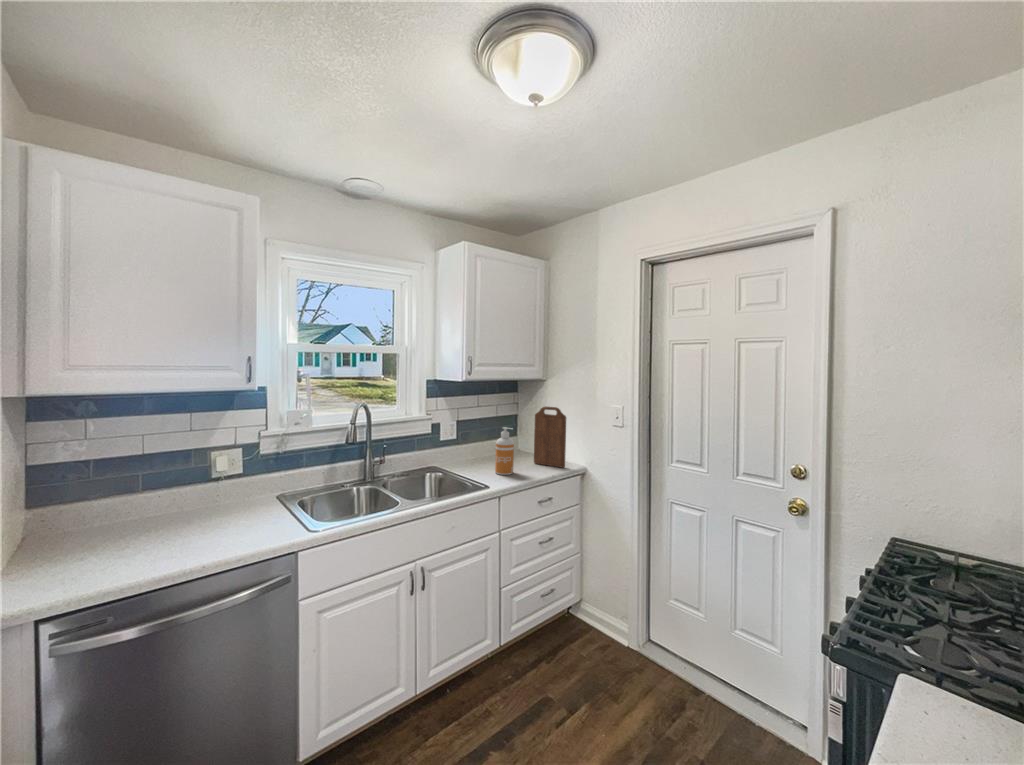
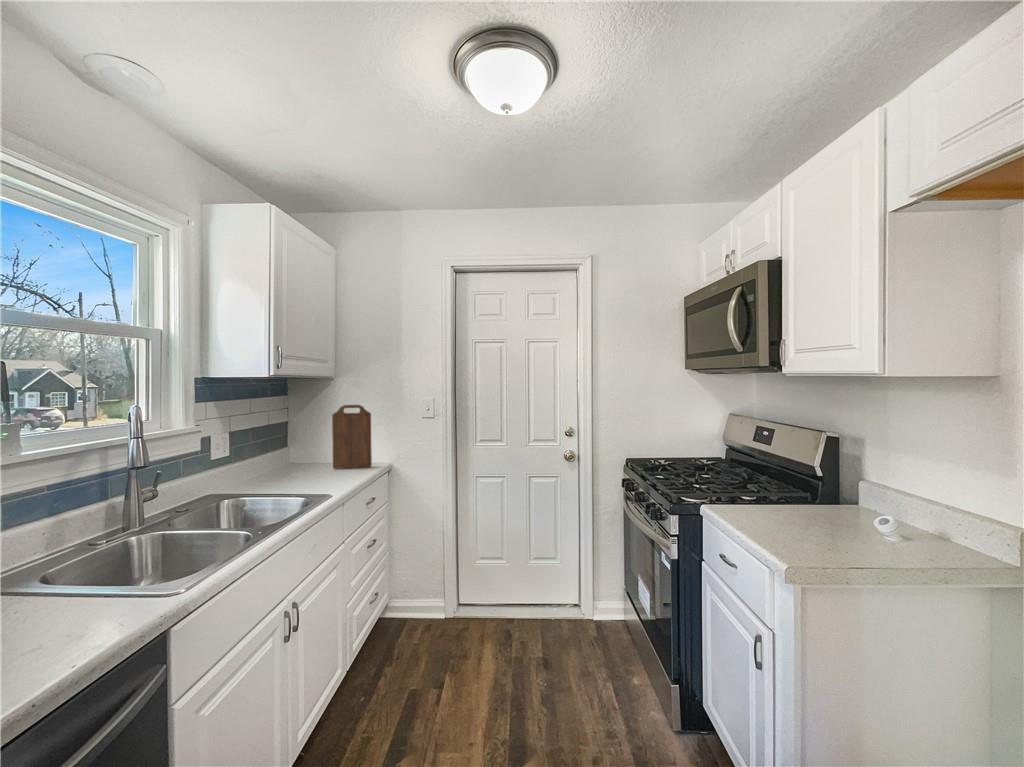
soap dispenser: present [495,427,514,475] -> none [307,429,330,484]

